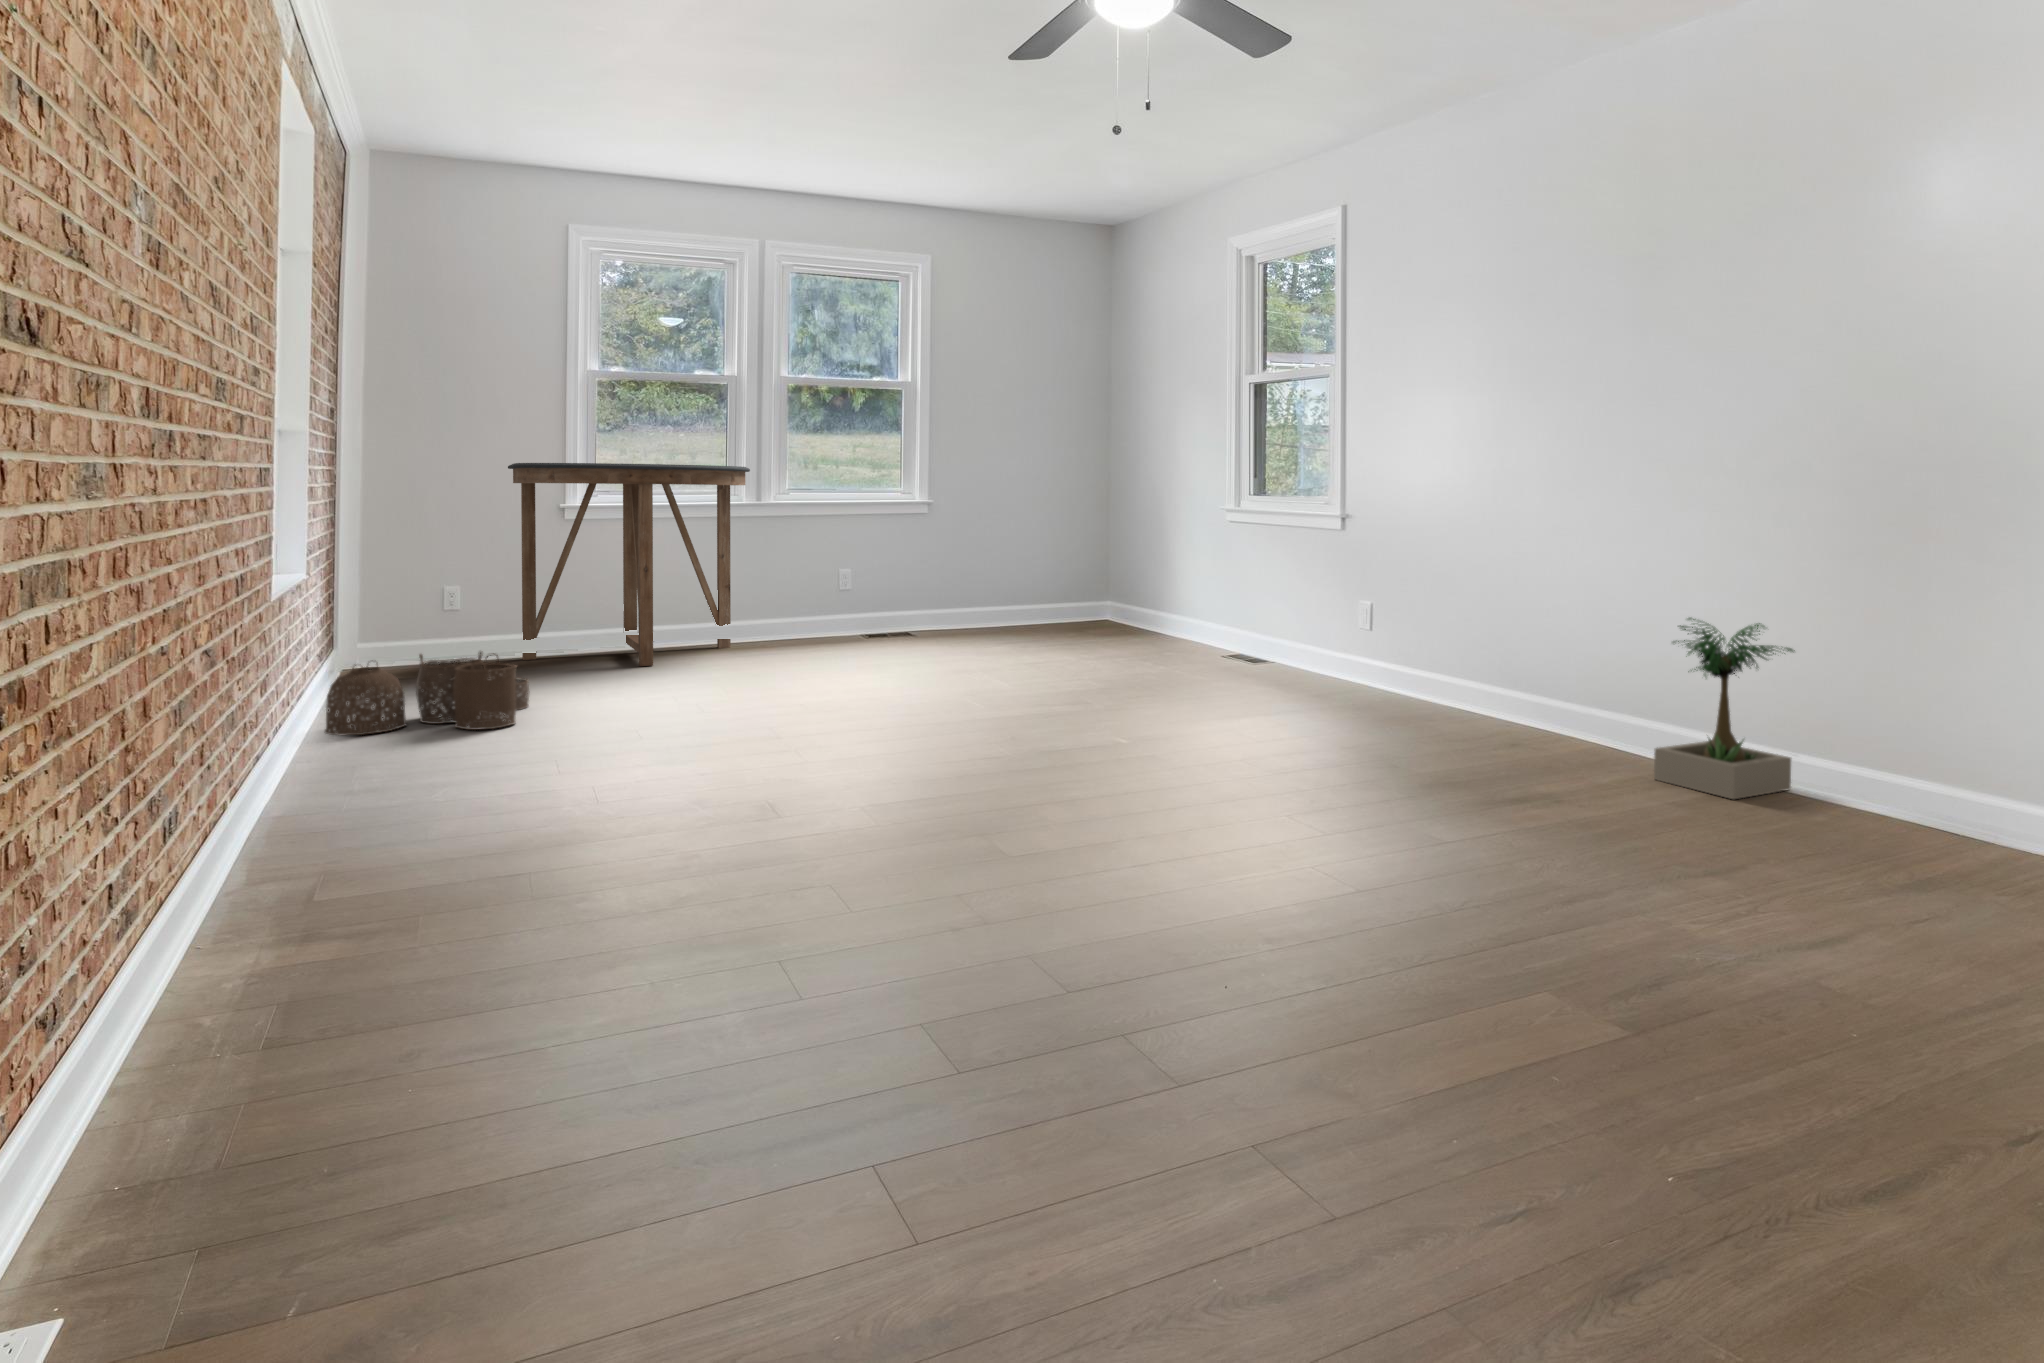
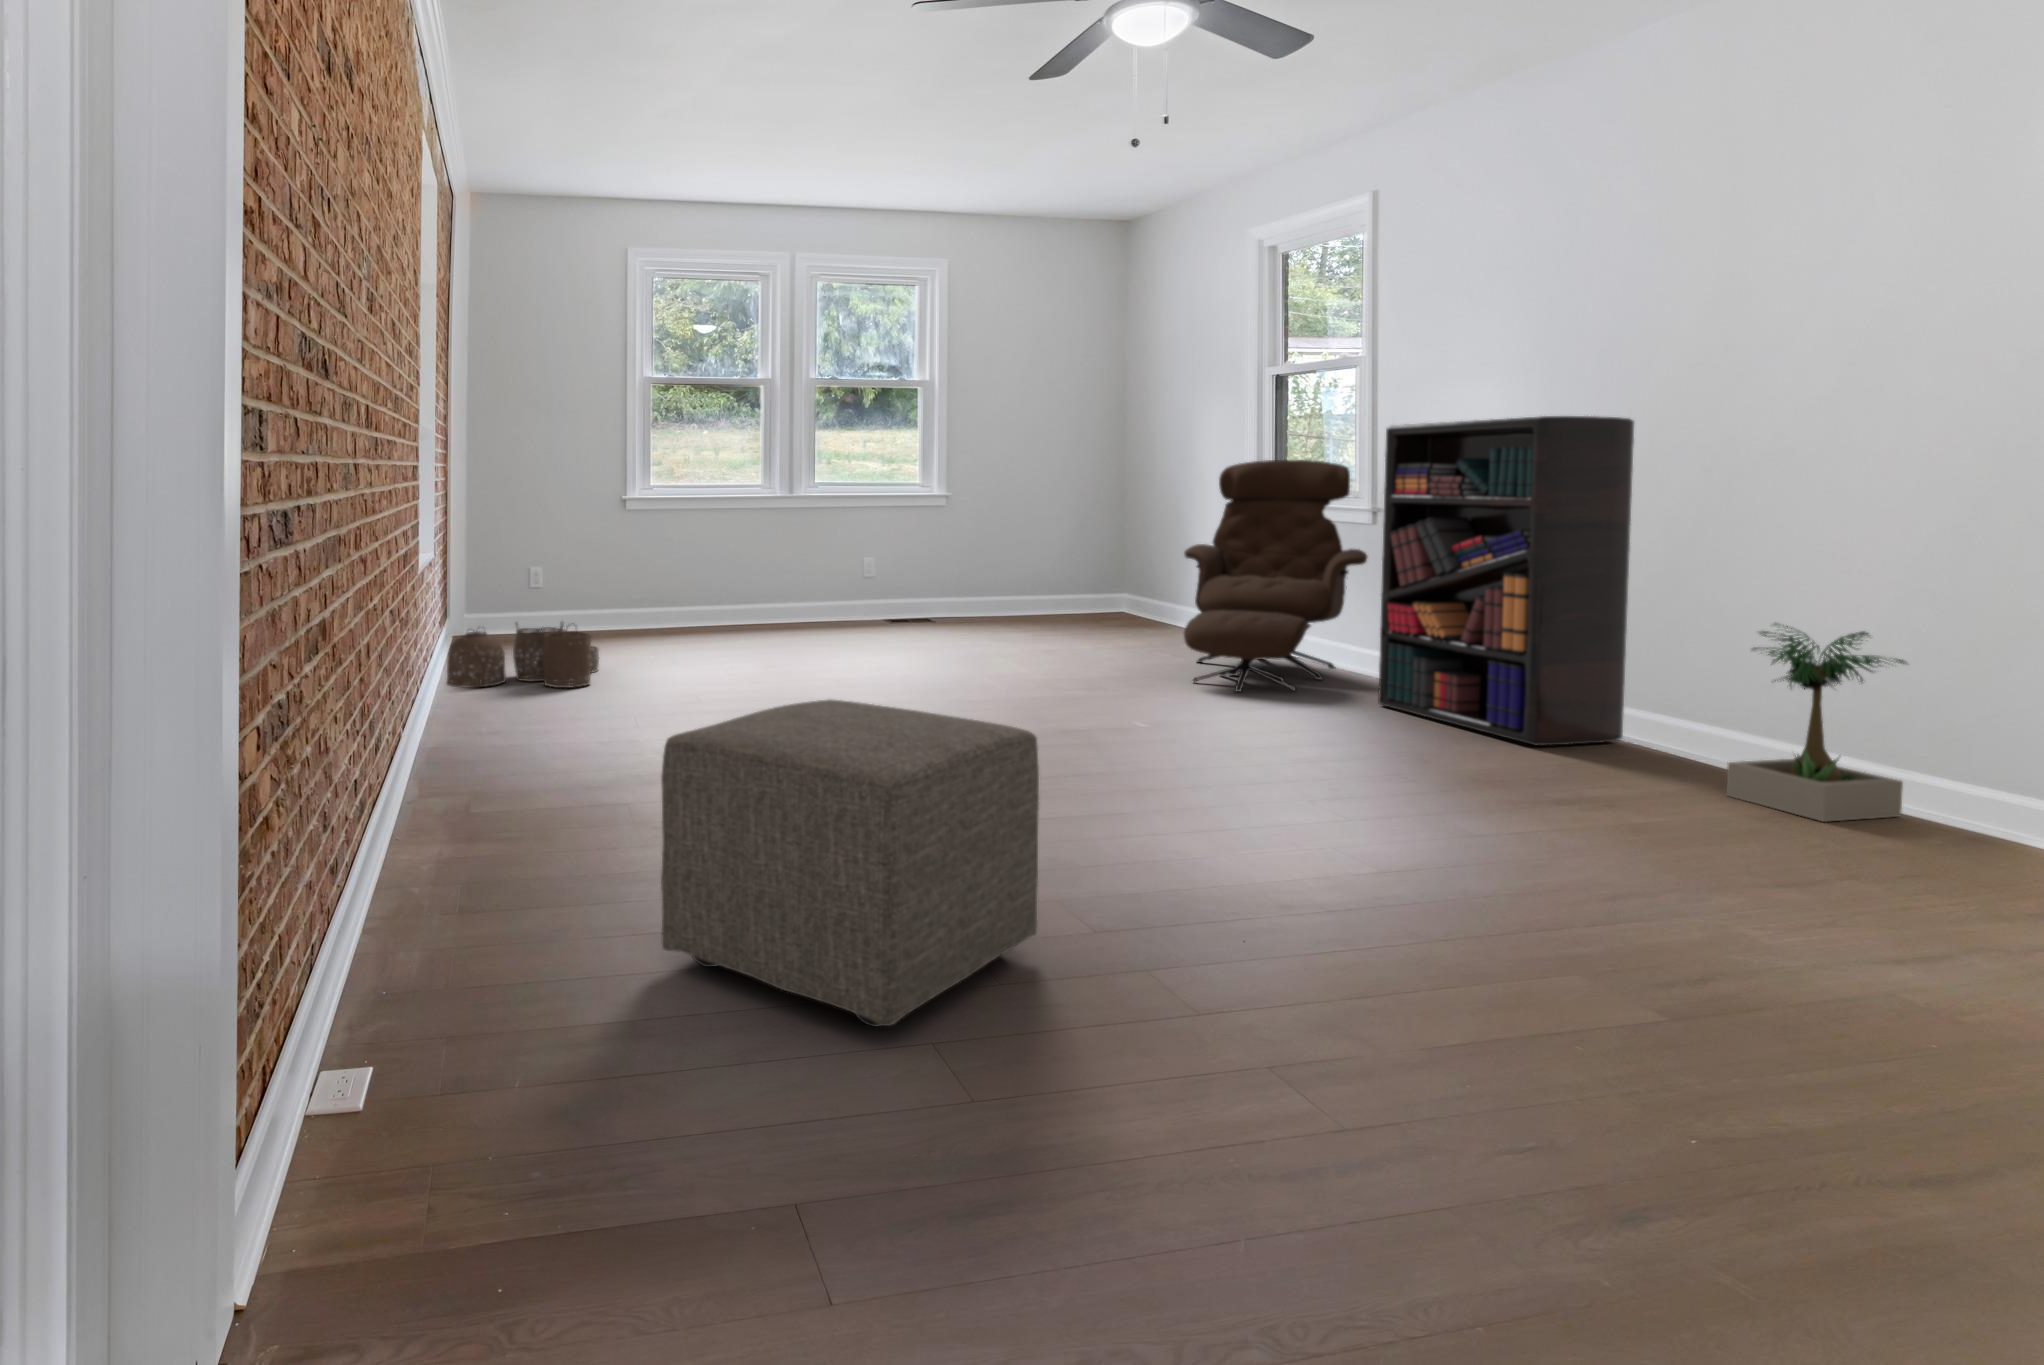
bookshelf: none [1352,426,1569,740] -> present [1378,416,1634,745]
console table: present [508,463,750,666] -> none [577,459,780,640]
lounge chair: none [1170,468,1339,699] -> present [1184,460,1367,692]
ottoman: none [549,741,1020,1151] -> present [661,700,1039,1027]

